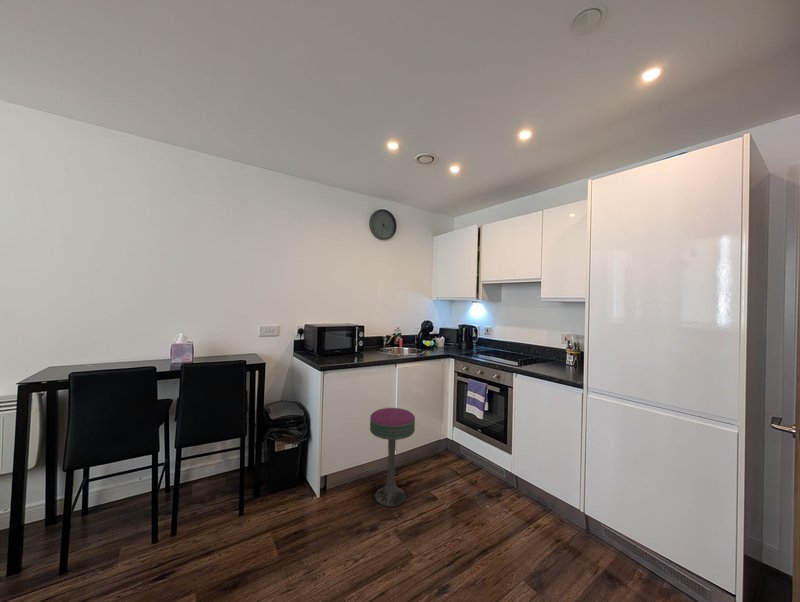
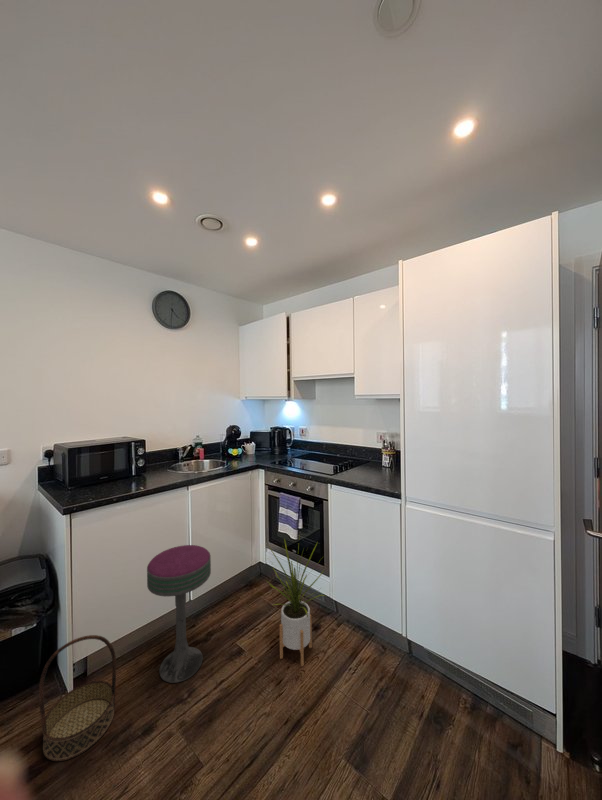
house plant: none [457,410,510,517] -> present [270,539,324,666]
basket: none [307,454,351,531] -> present [39,635,116,761]

